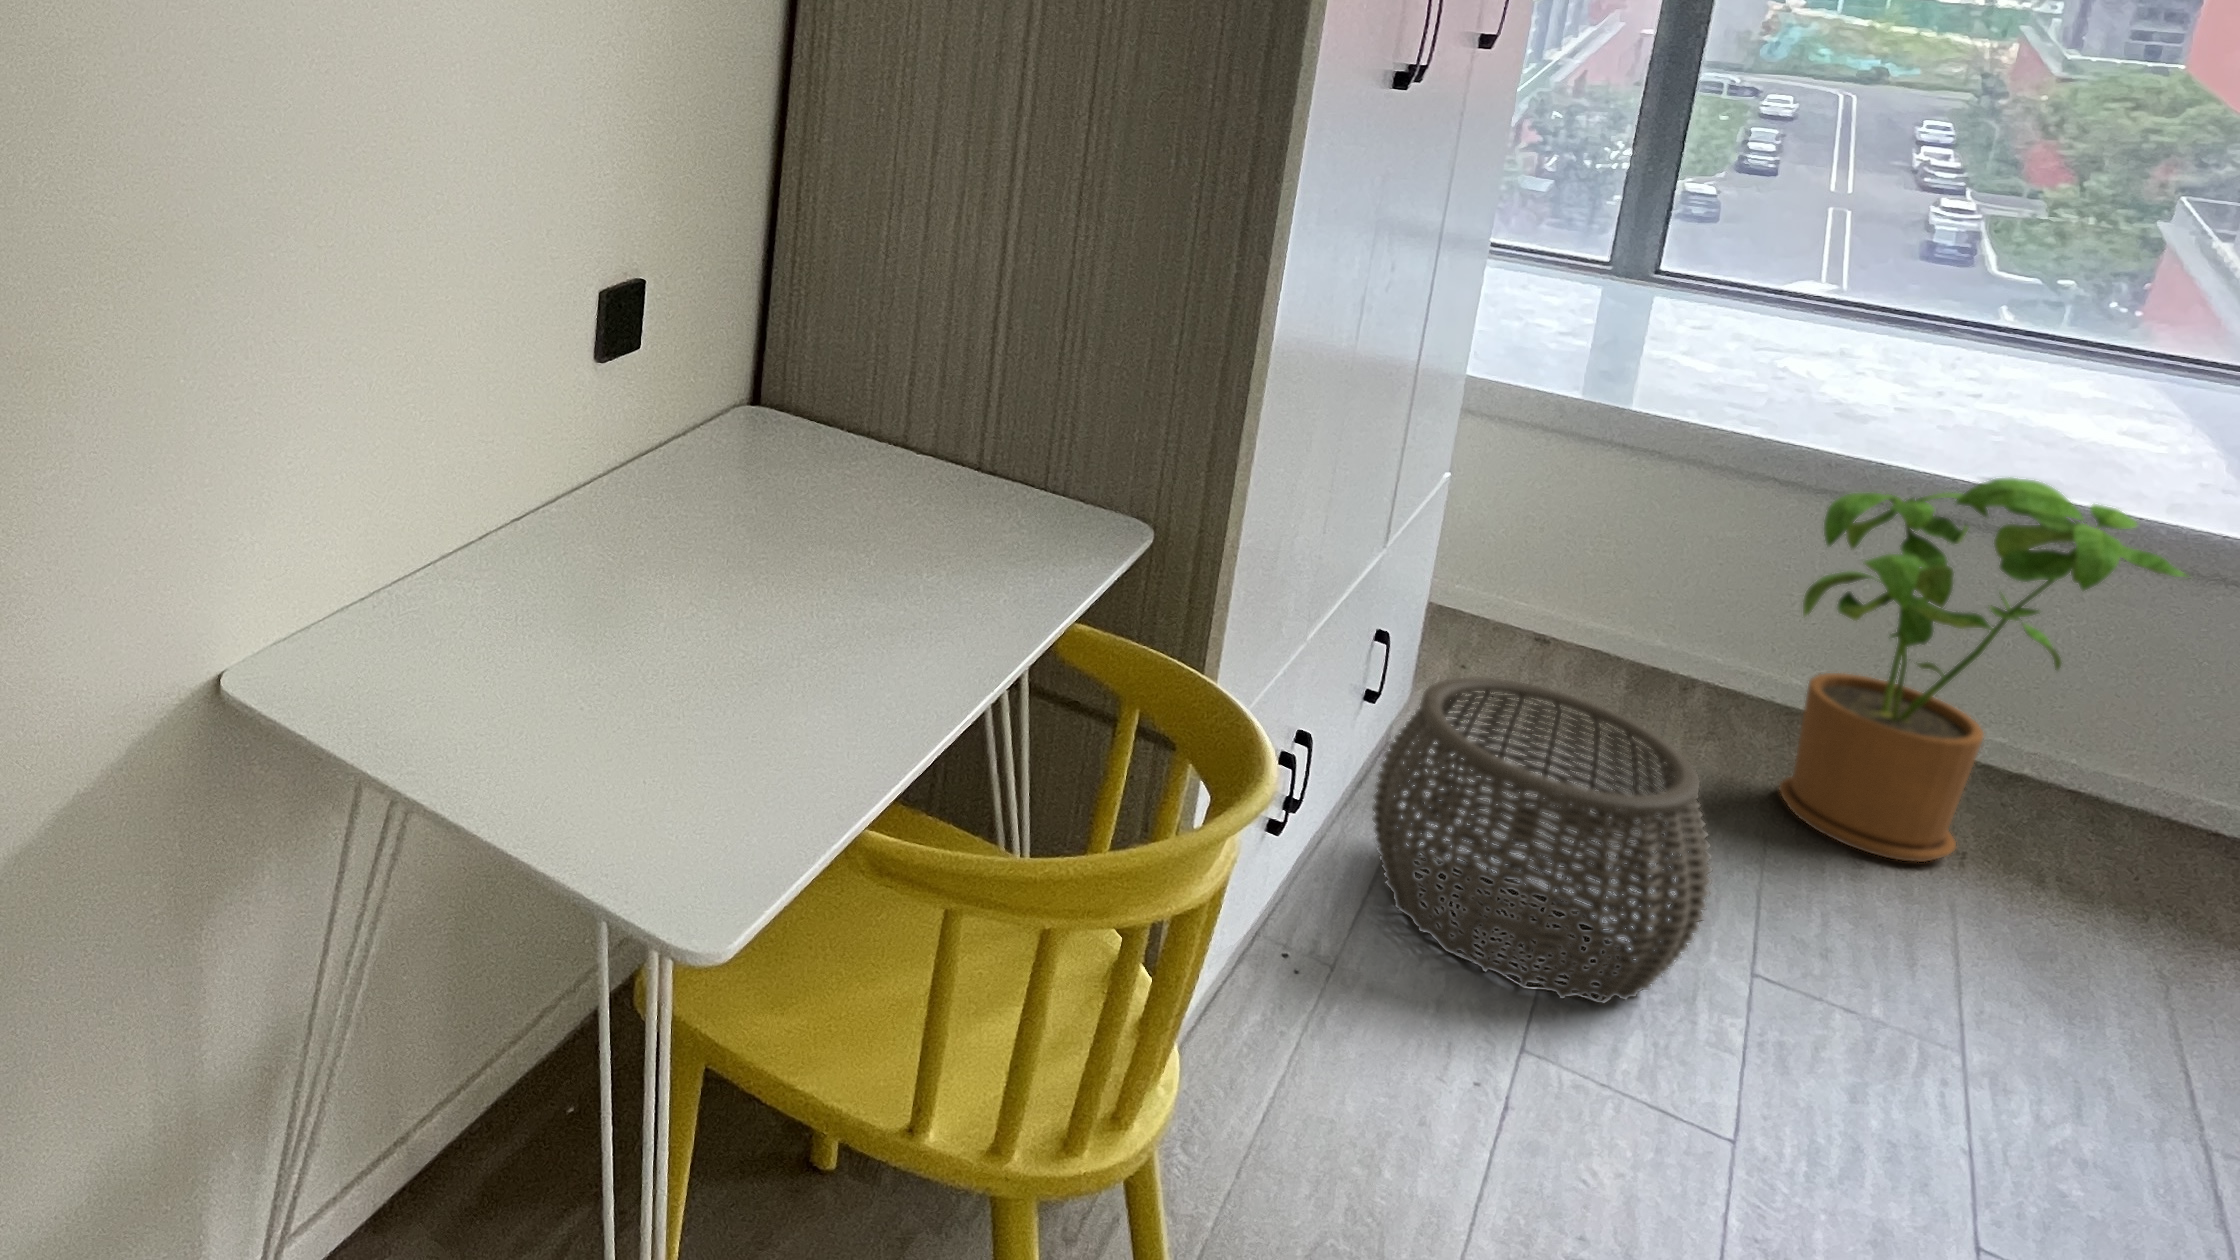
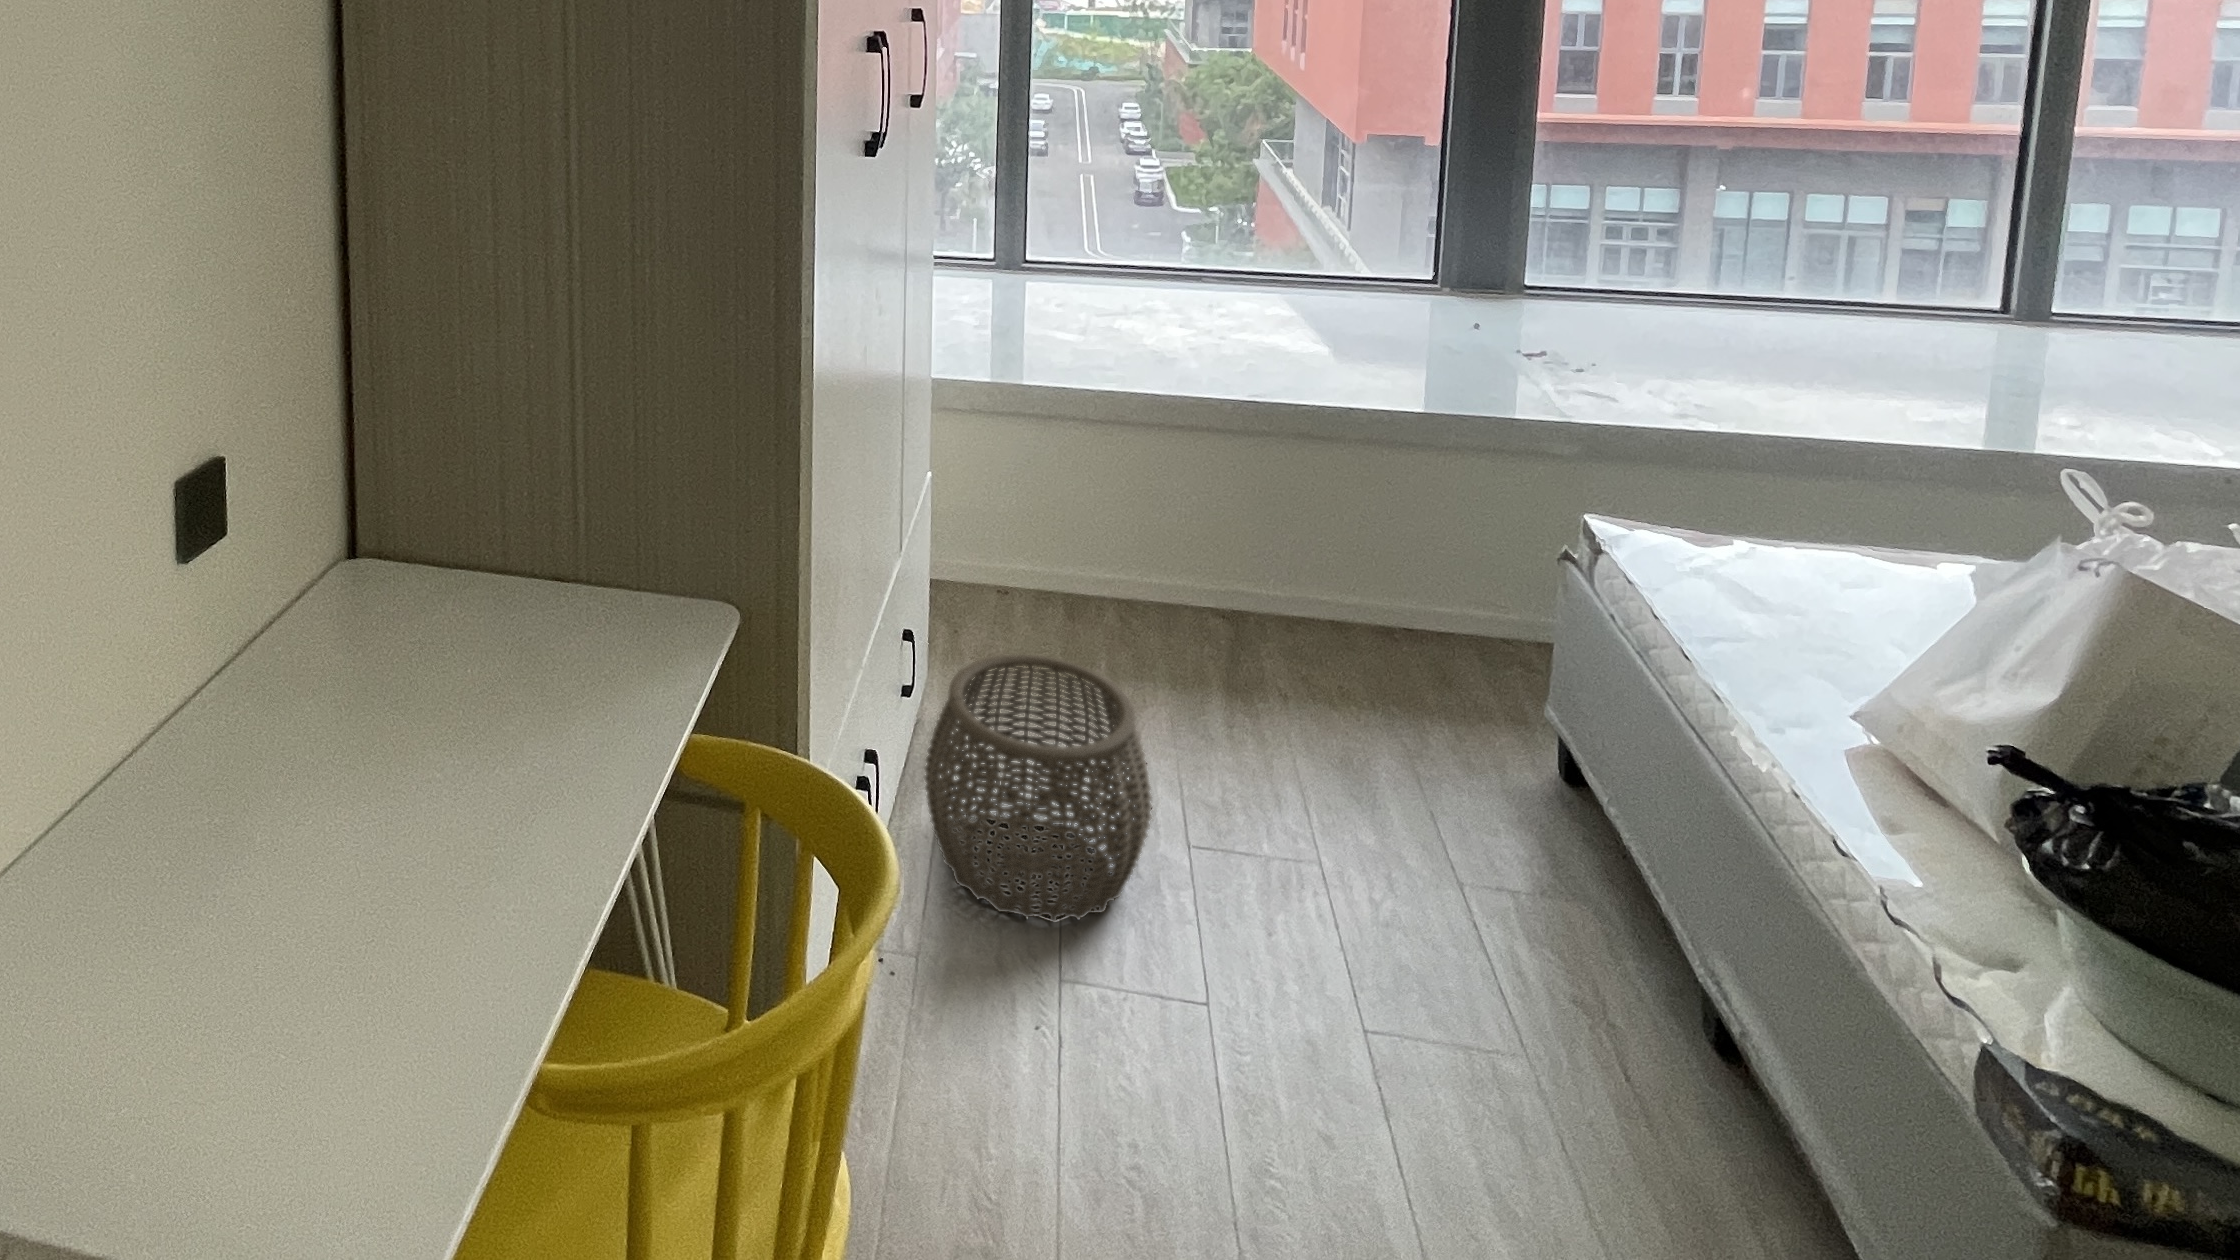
house plant: present [1779,477,2187,862] -> none [1140,394,1339,694]

